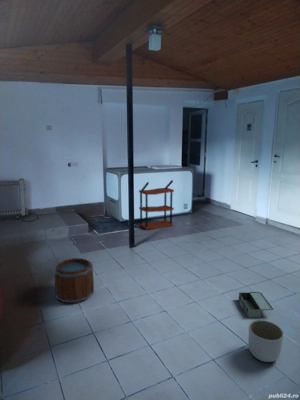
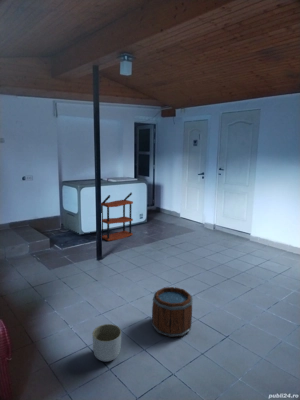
bucket: present [54,258,94,303] -> present [152,287,193,337]
toolbox: present [239,292,273,318] -> none [208,289,238,311]
planter: present [248,320,284,362] -> present [92,324,121,362]

